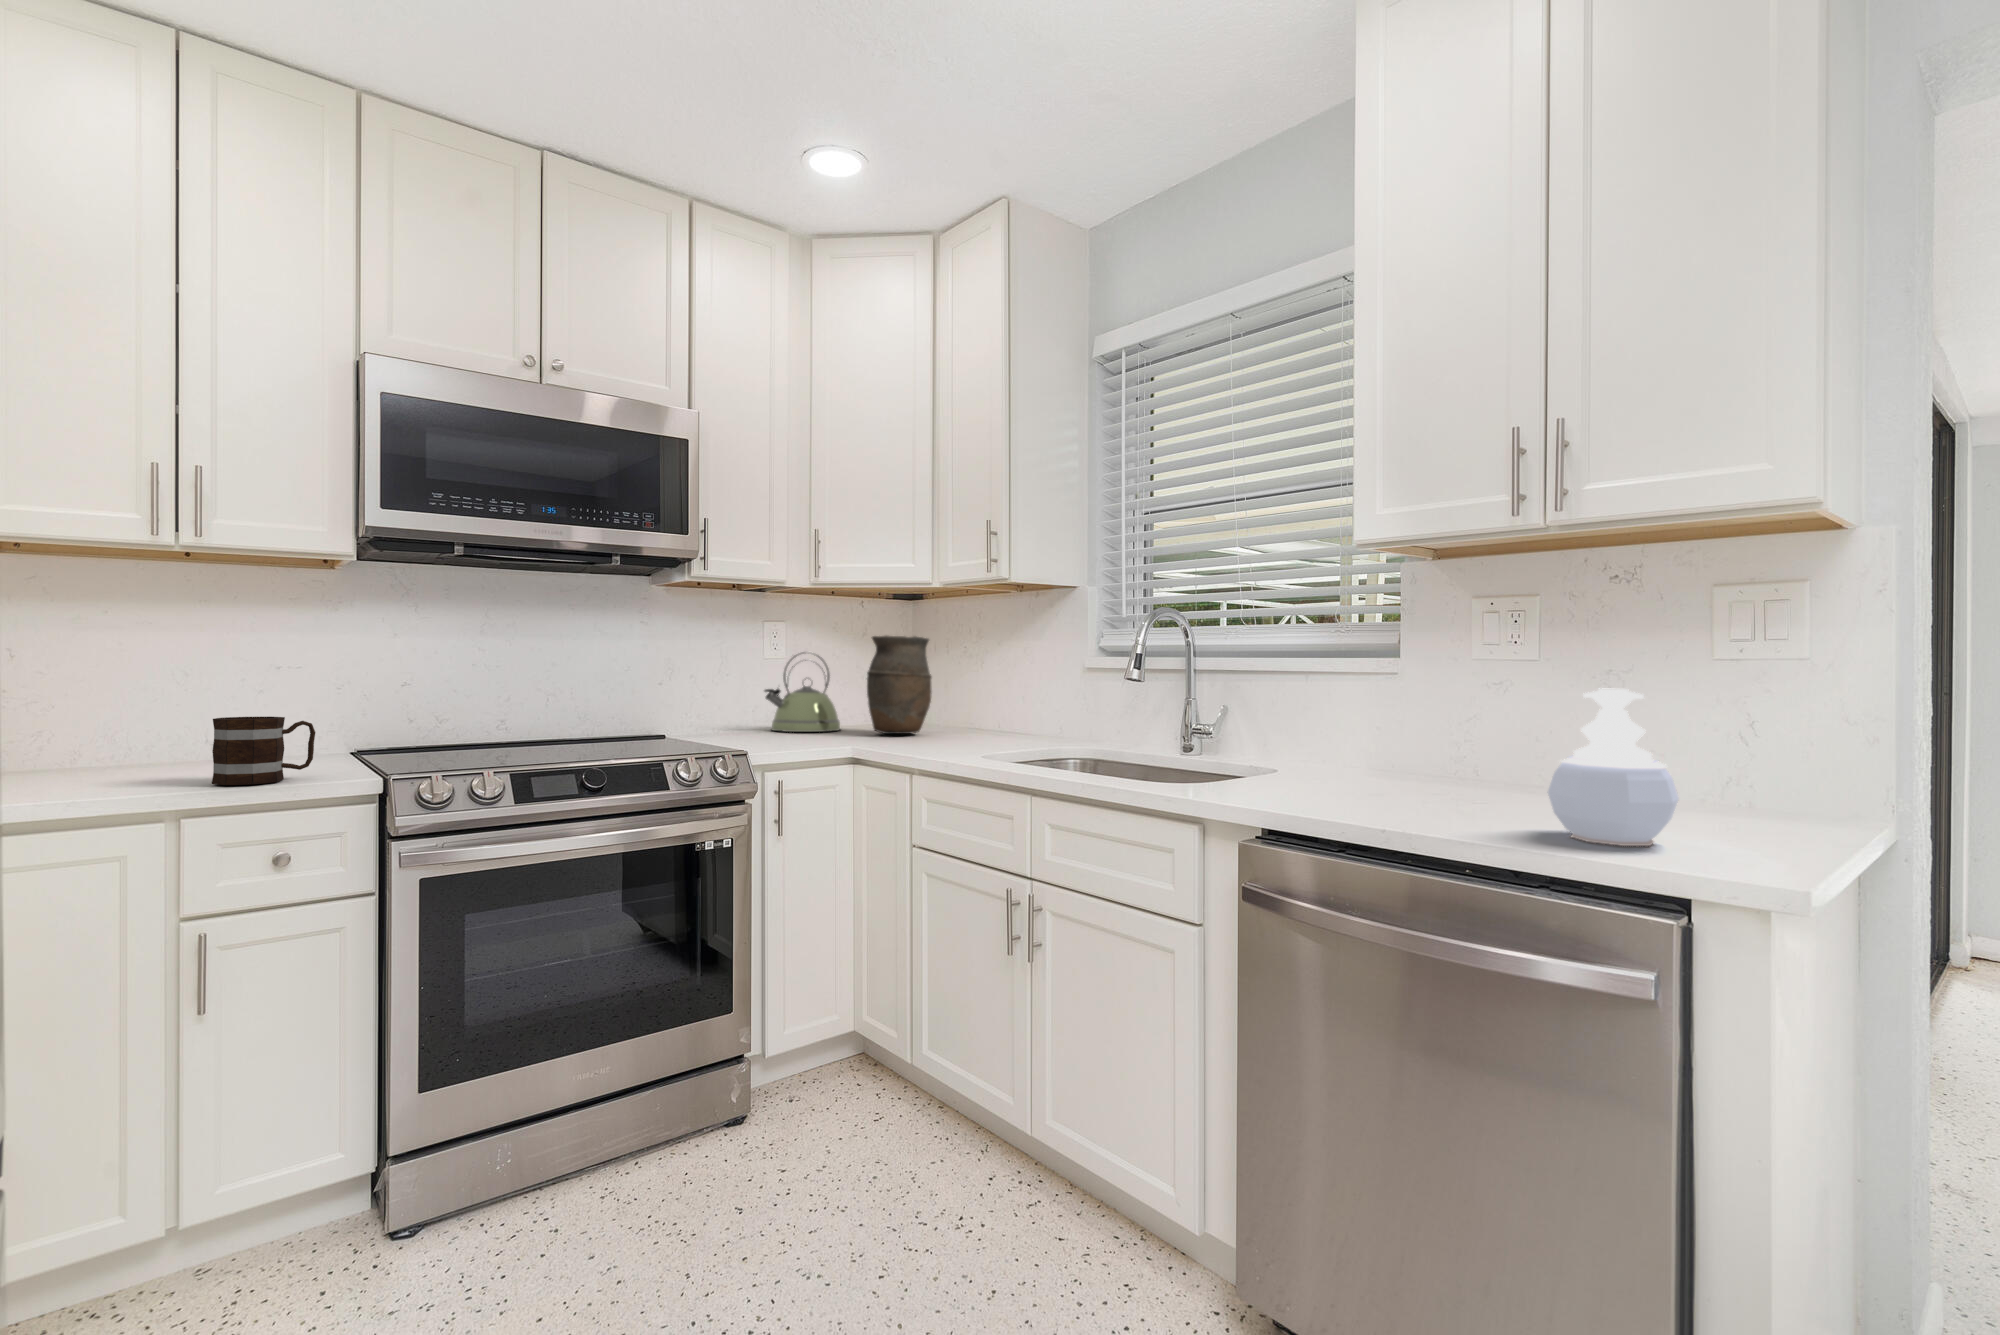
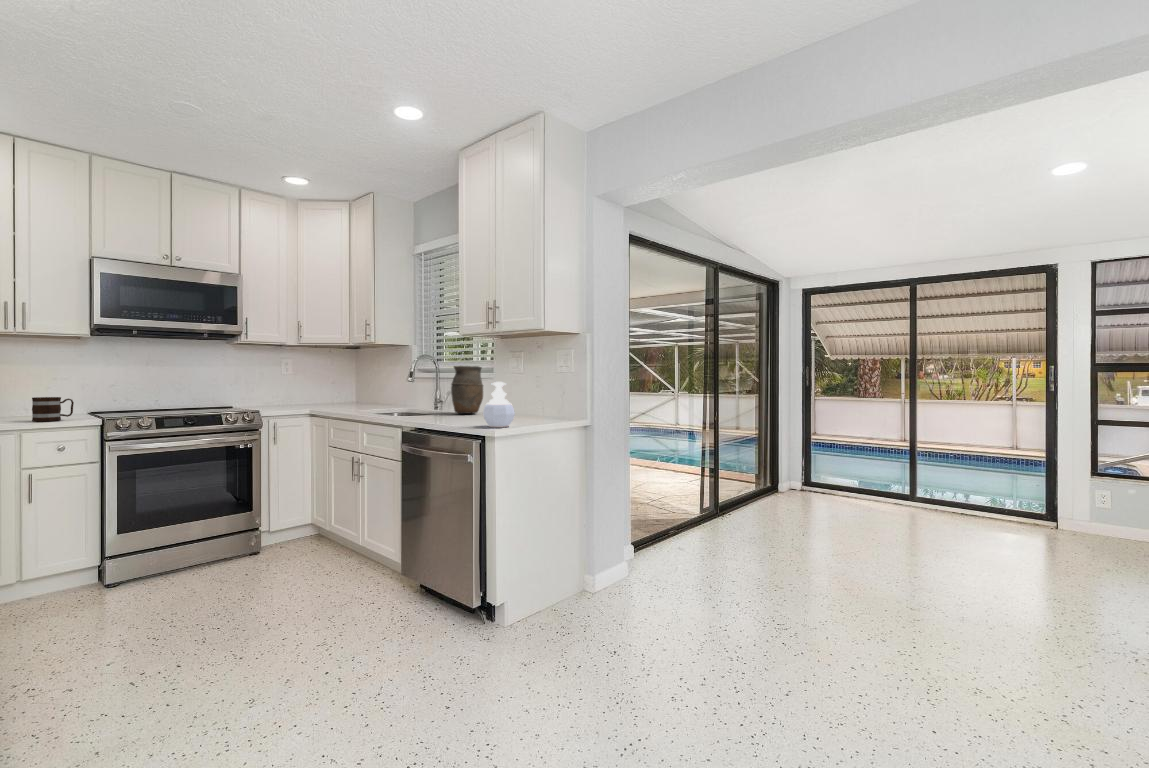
vase: present [867,635,932,734] -> present [451,366,483,414]
kettle: present [765,652,840,732] -> none [282,372,318,405]

